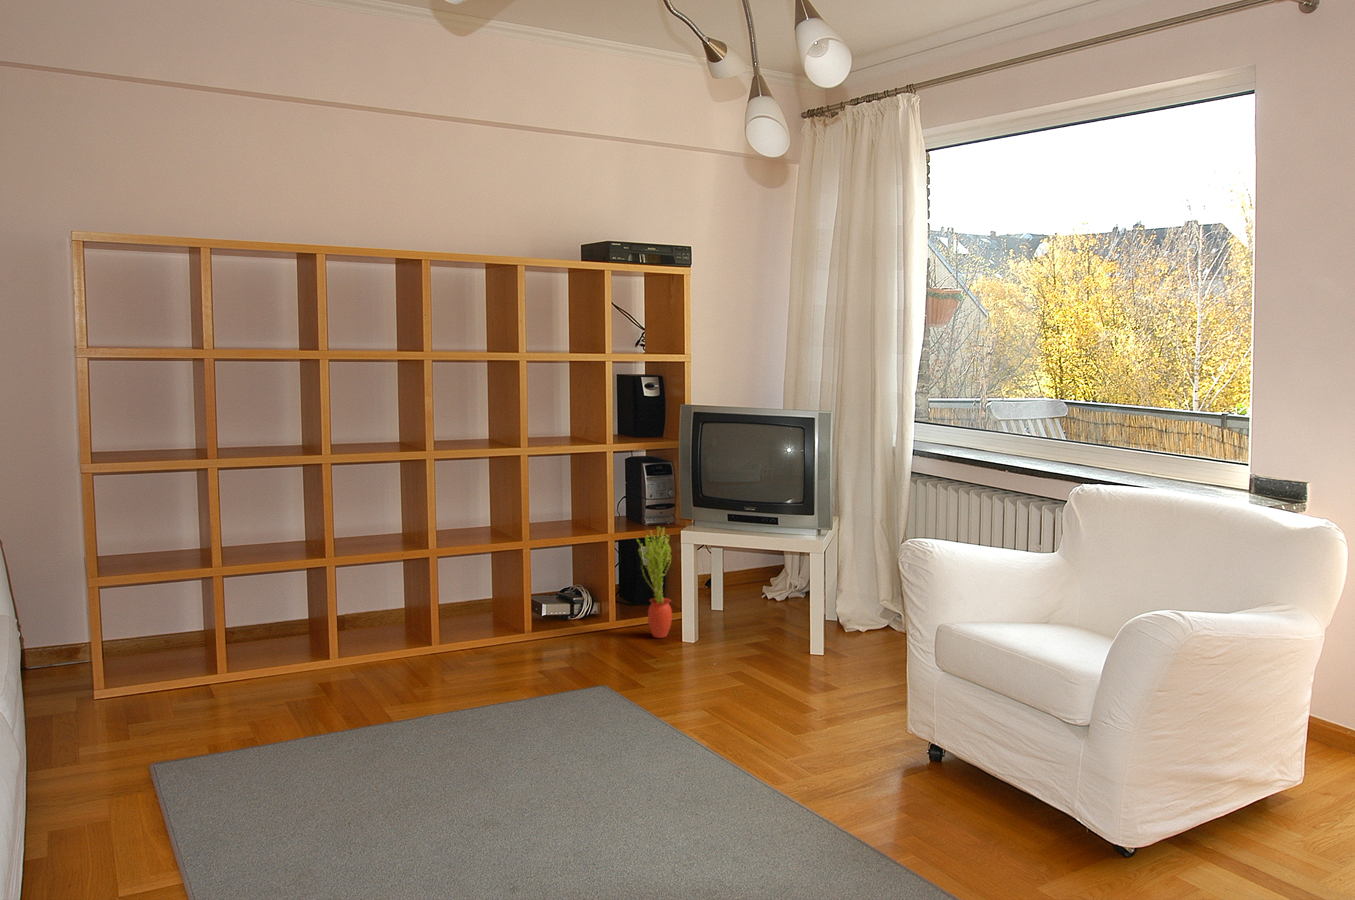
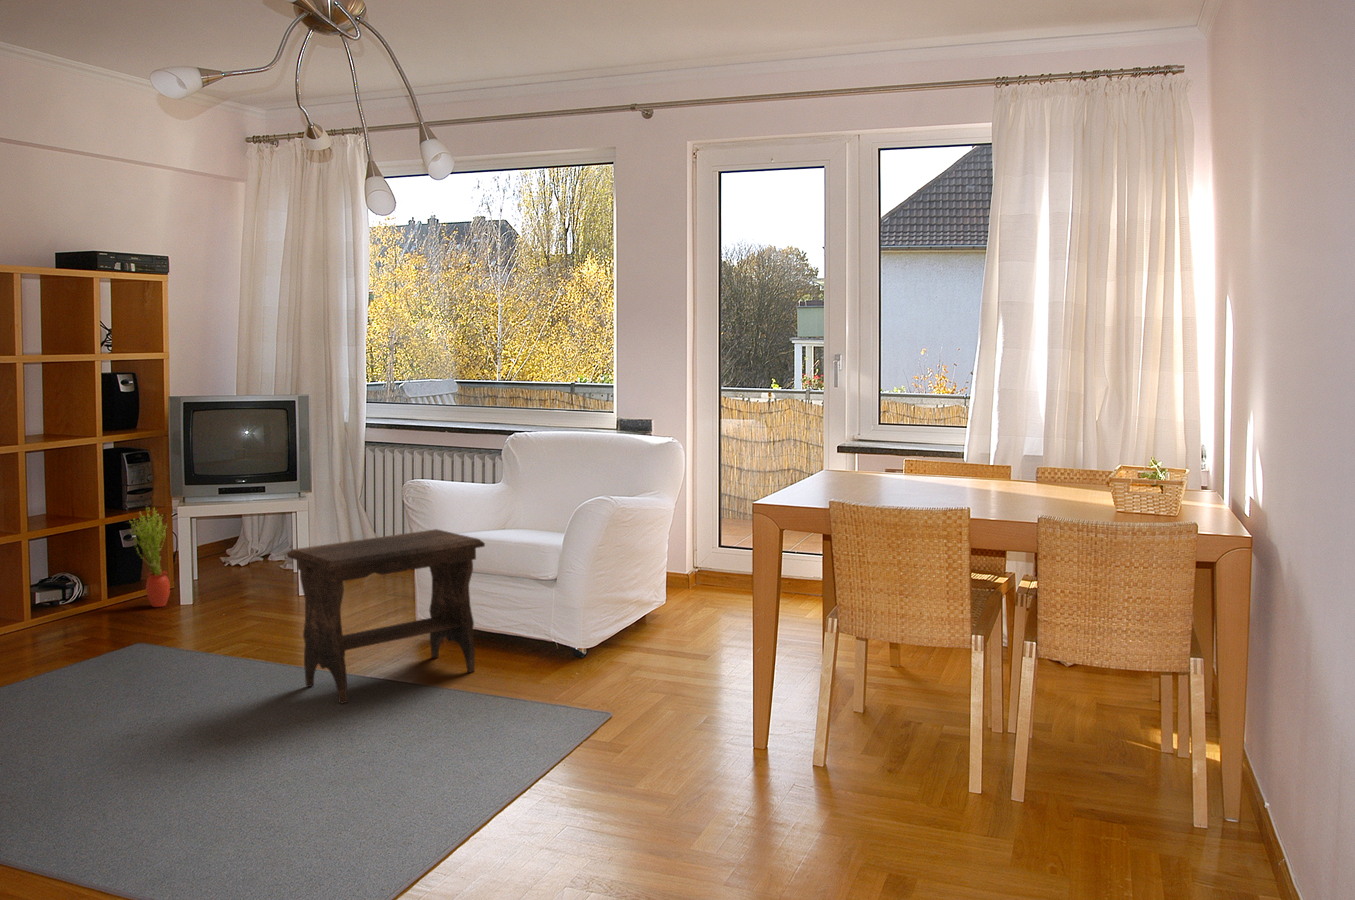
footstool: none [694,615,962,850] -> present [287,529,485,703]

